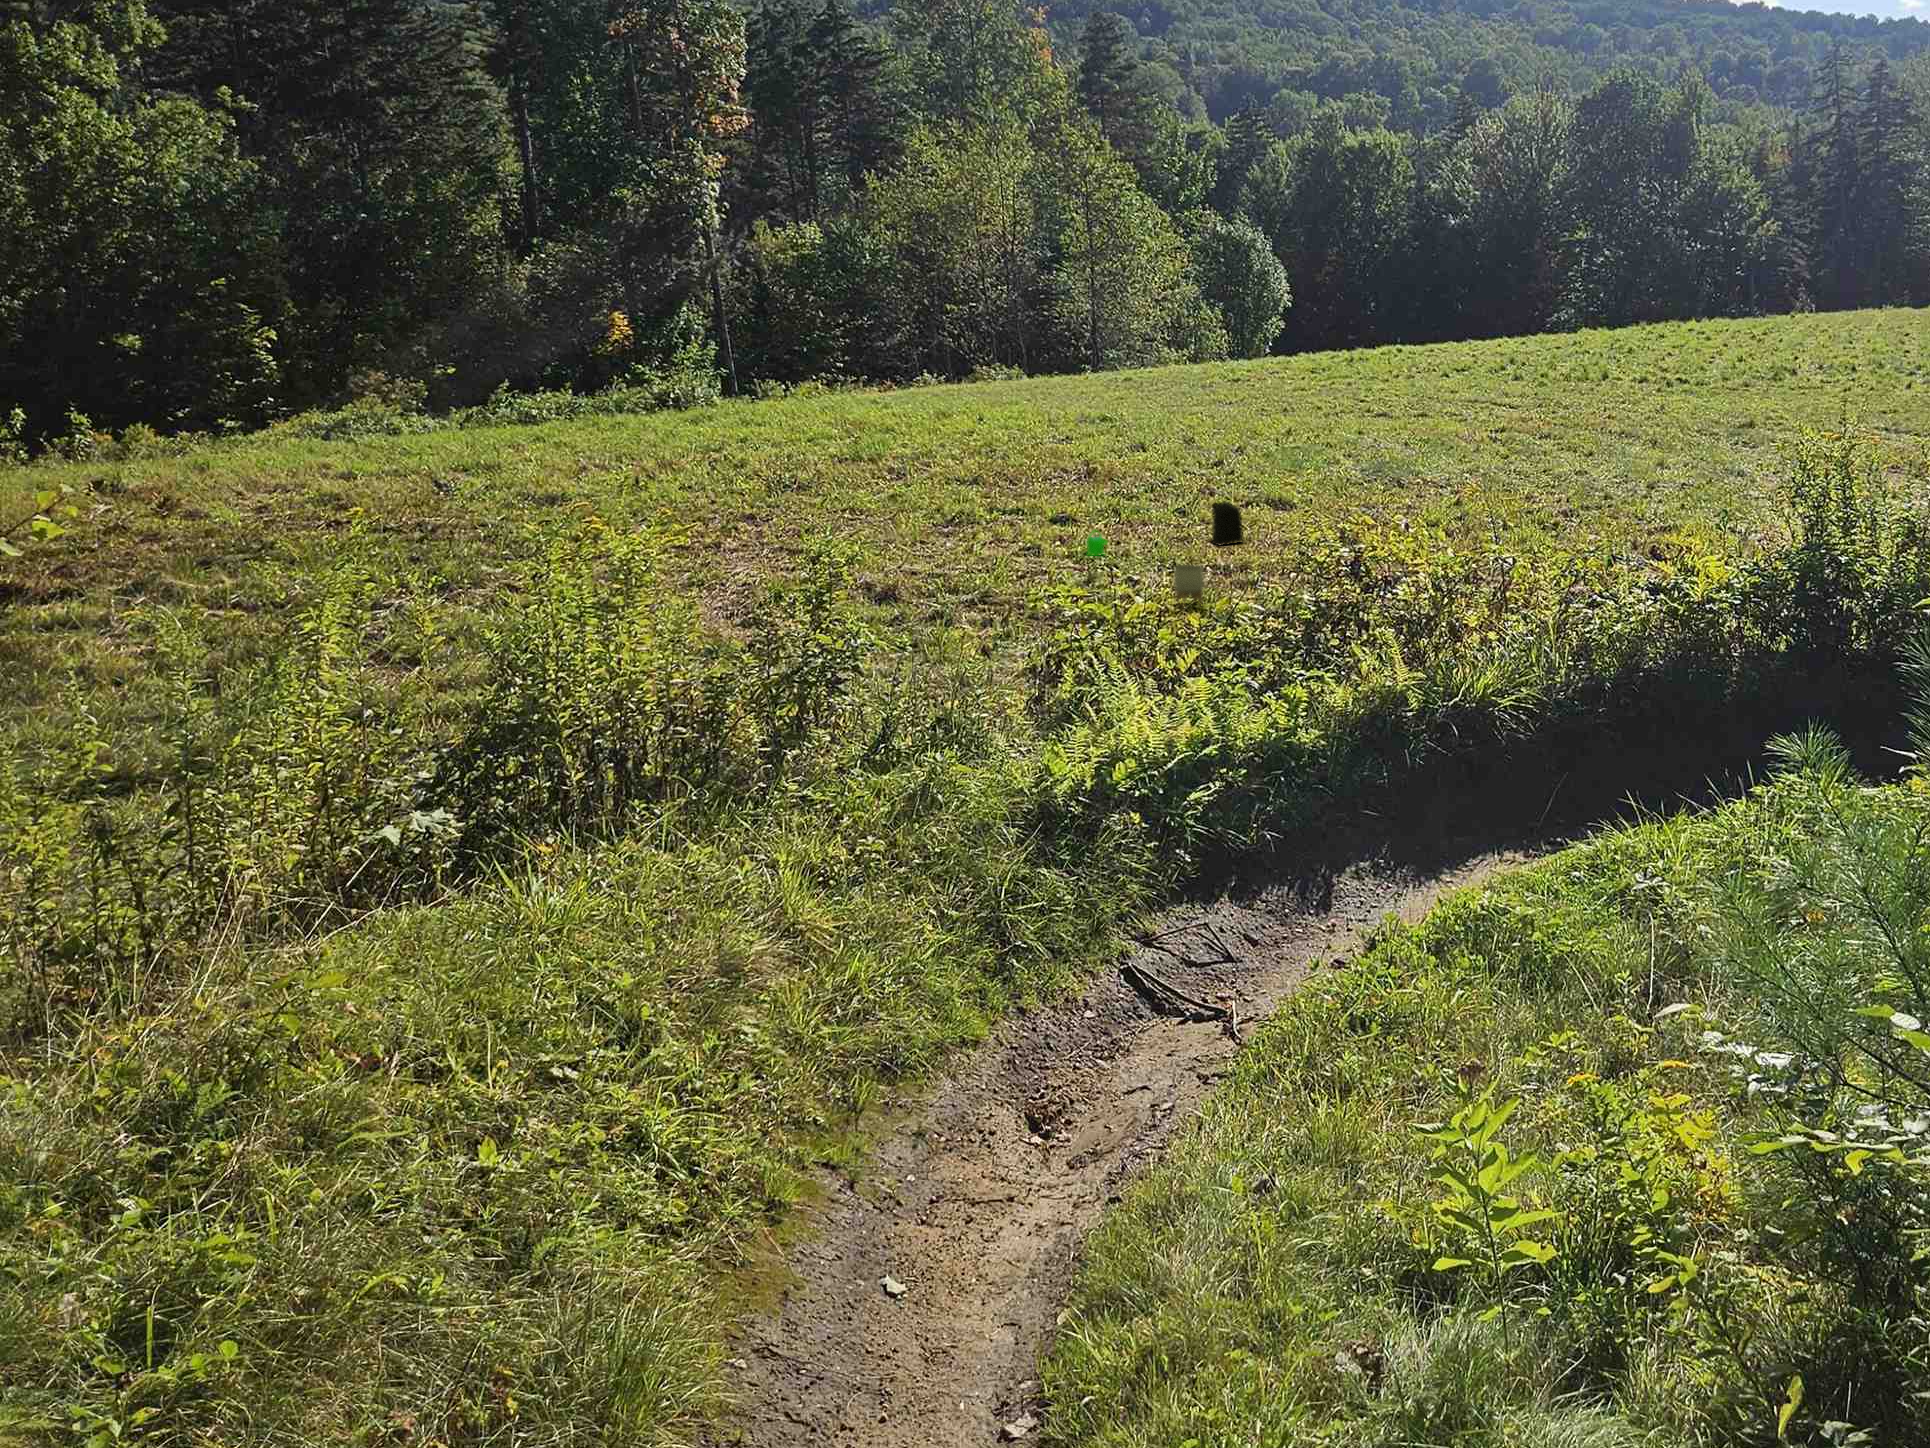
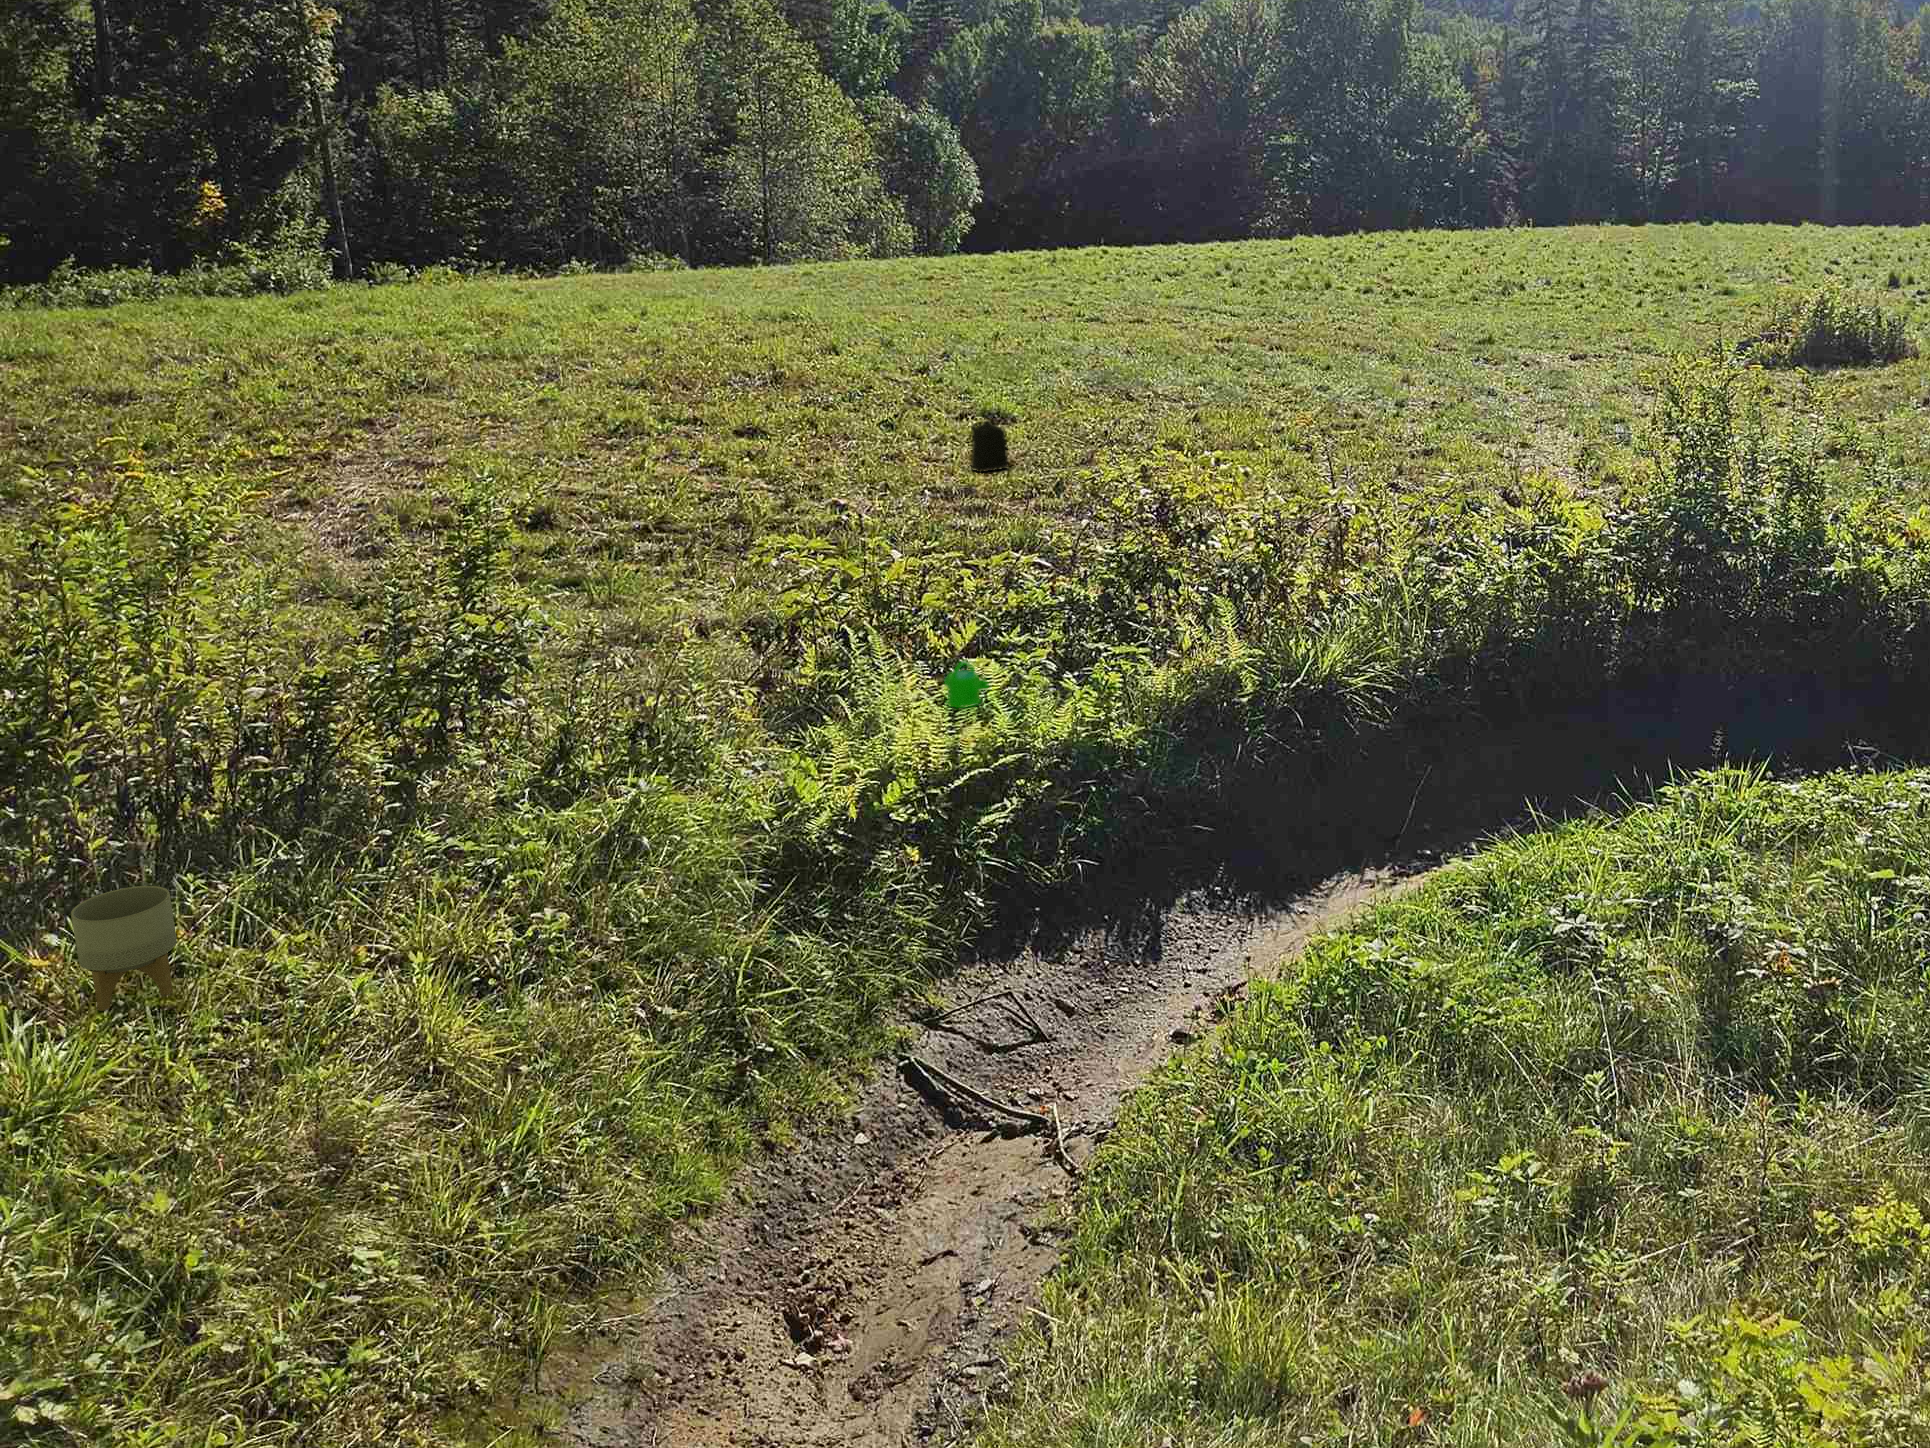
watering can: present [1086,531,1107,556] -> present [944,661,989,708]
planter: present [1174,564,1204,608] -> present [71,886,177,1011]

